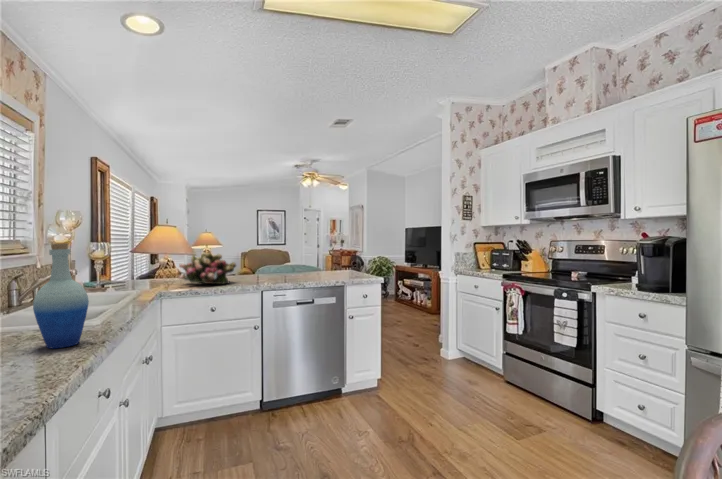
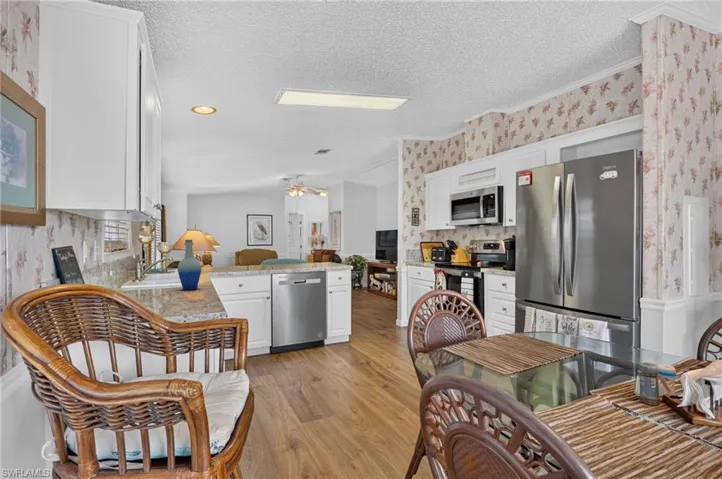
flower arrangement: present [179,252,236,284] -> none [215,248,252,269]

